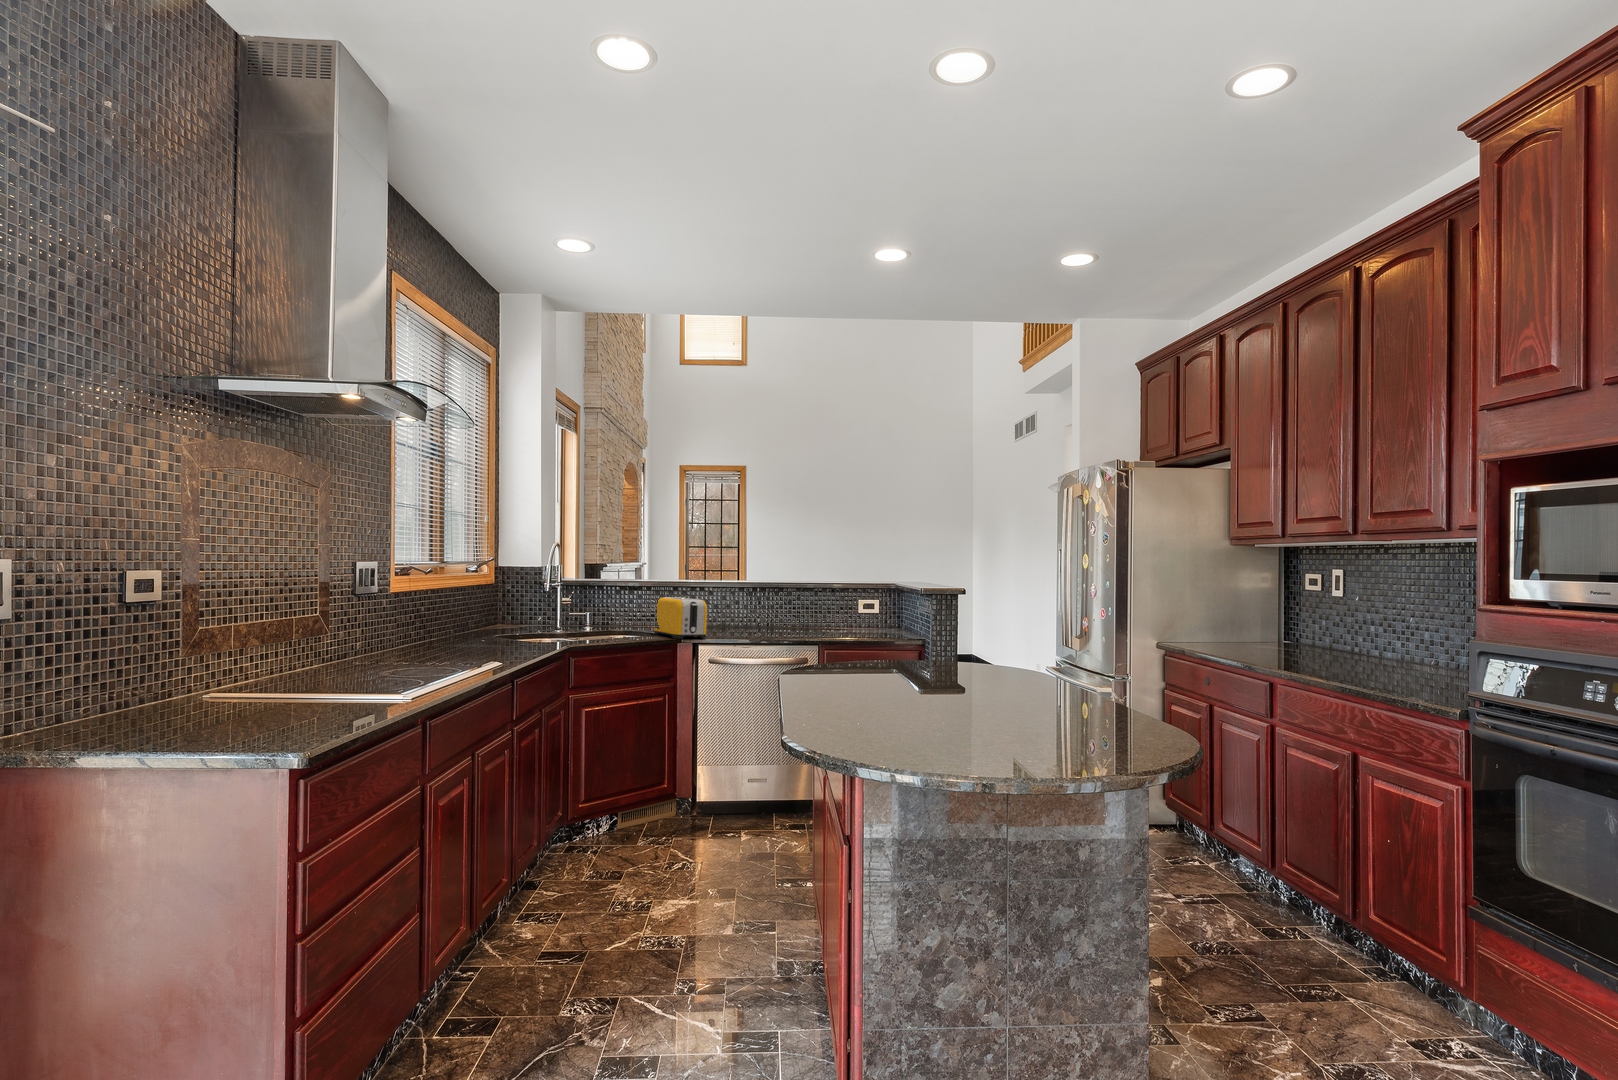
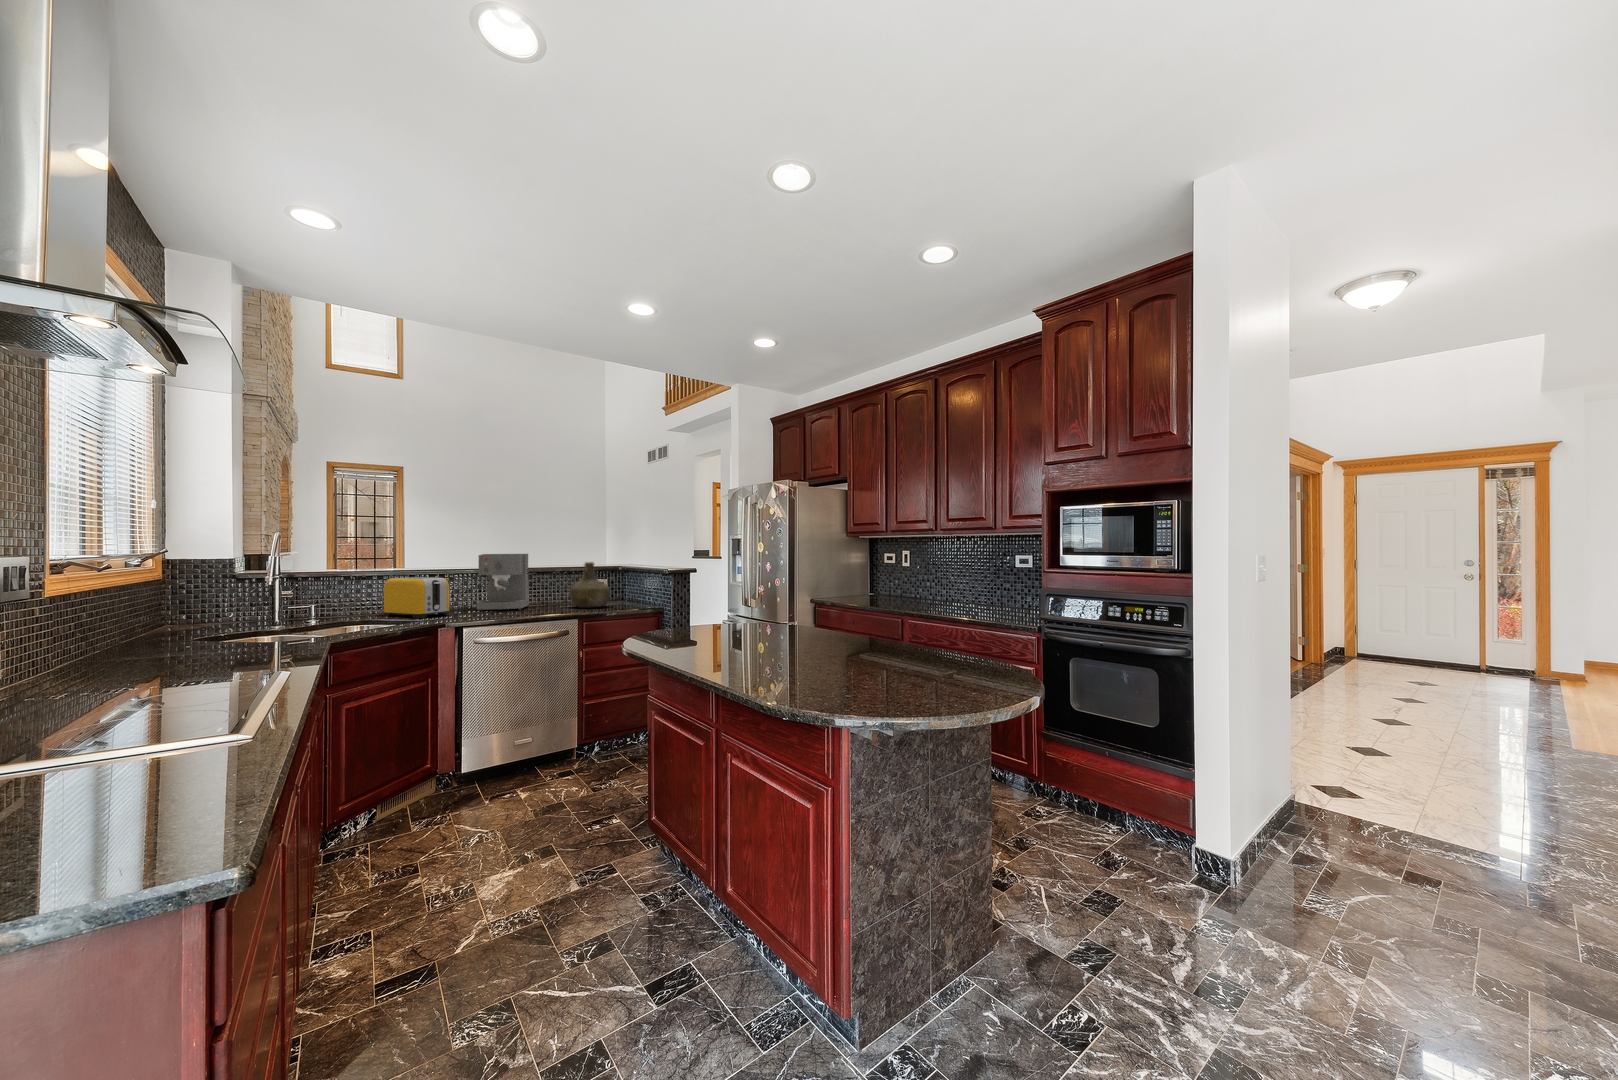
coffee maker: none [739,578,796,641] -> present [477,554,528,611]
bottle: none [833,593,878,646] -> present [570,562,610,608]

